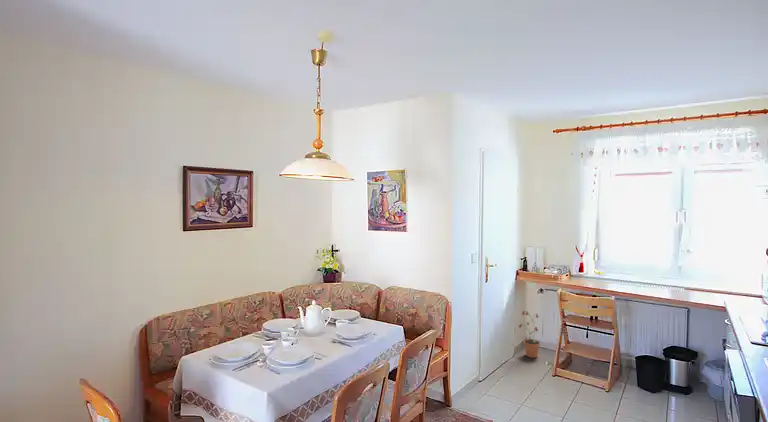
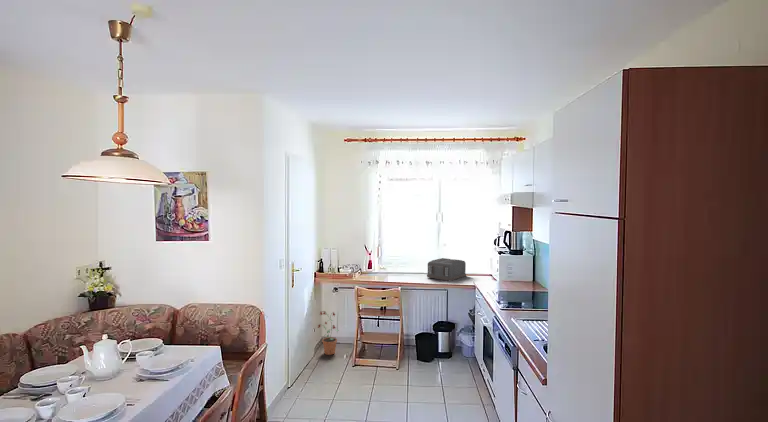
toaster: none [653,268,713,296] -> present [427,258,466,281]

